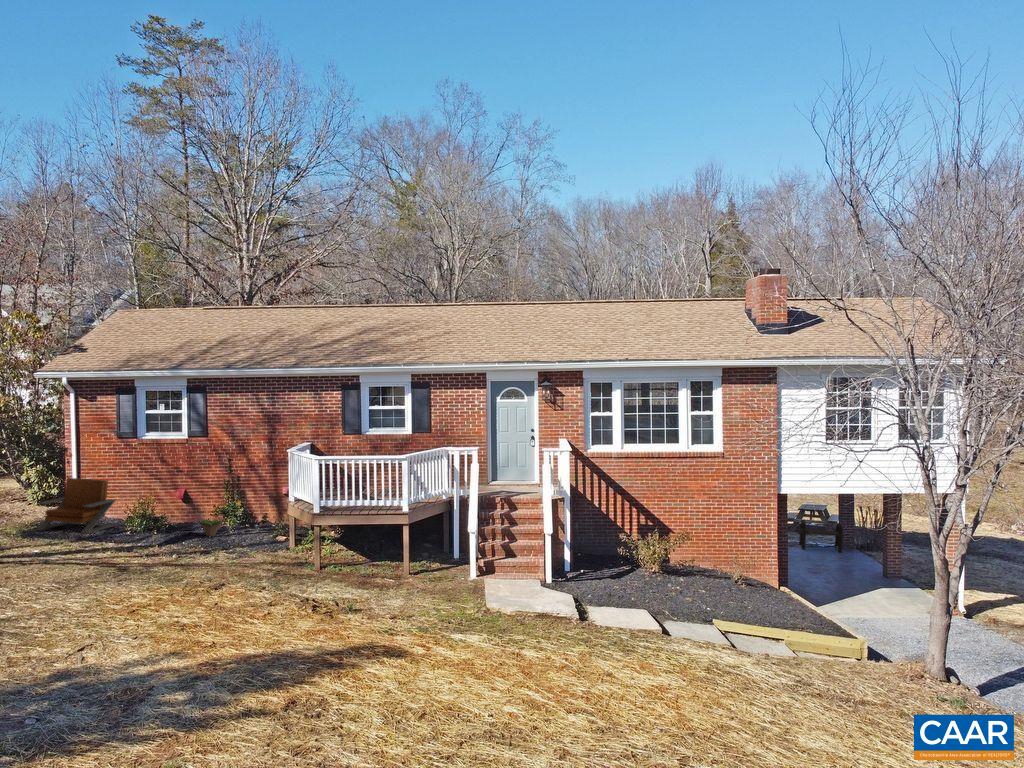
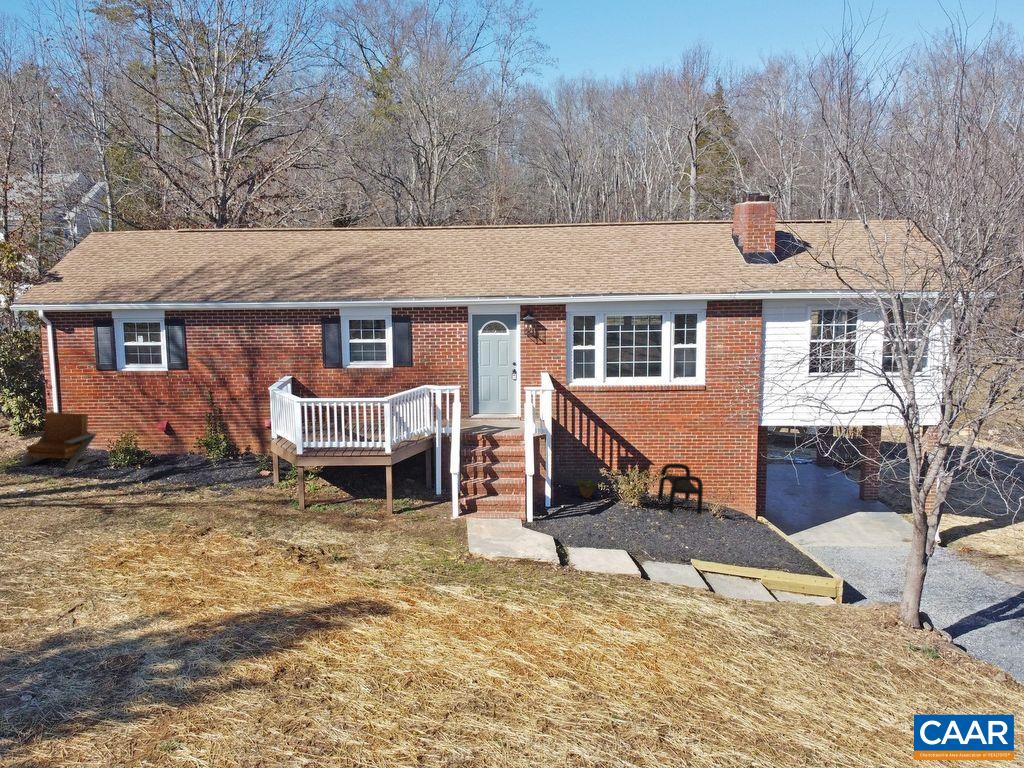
decorative plant: present [200,519,223,536] -> present [576,479,601,498]
bench: present [799,520,843,553] -> present [658,464,703,514]

